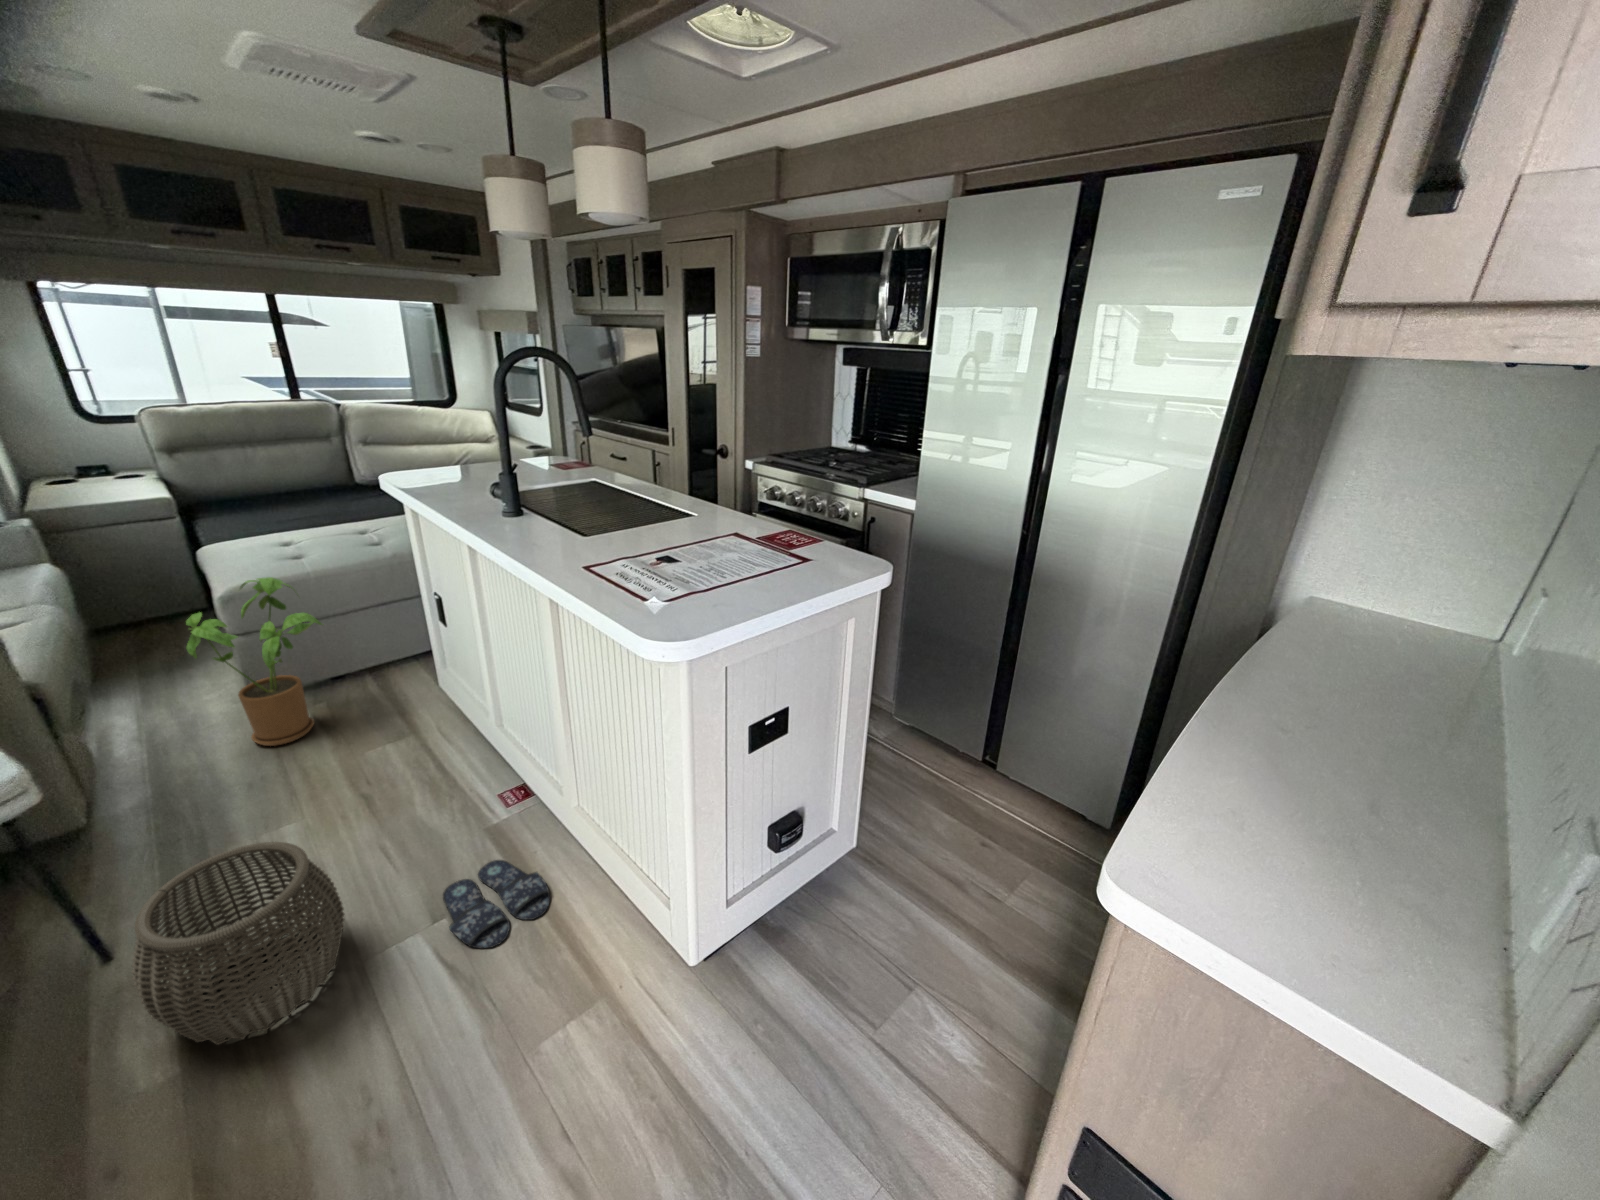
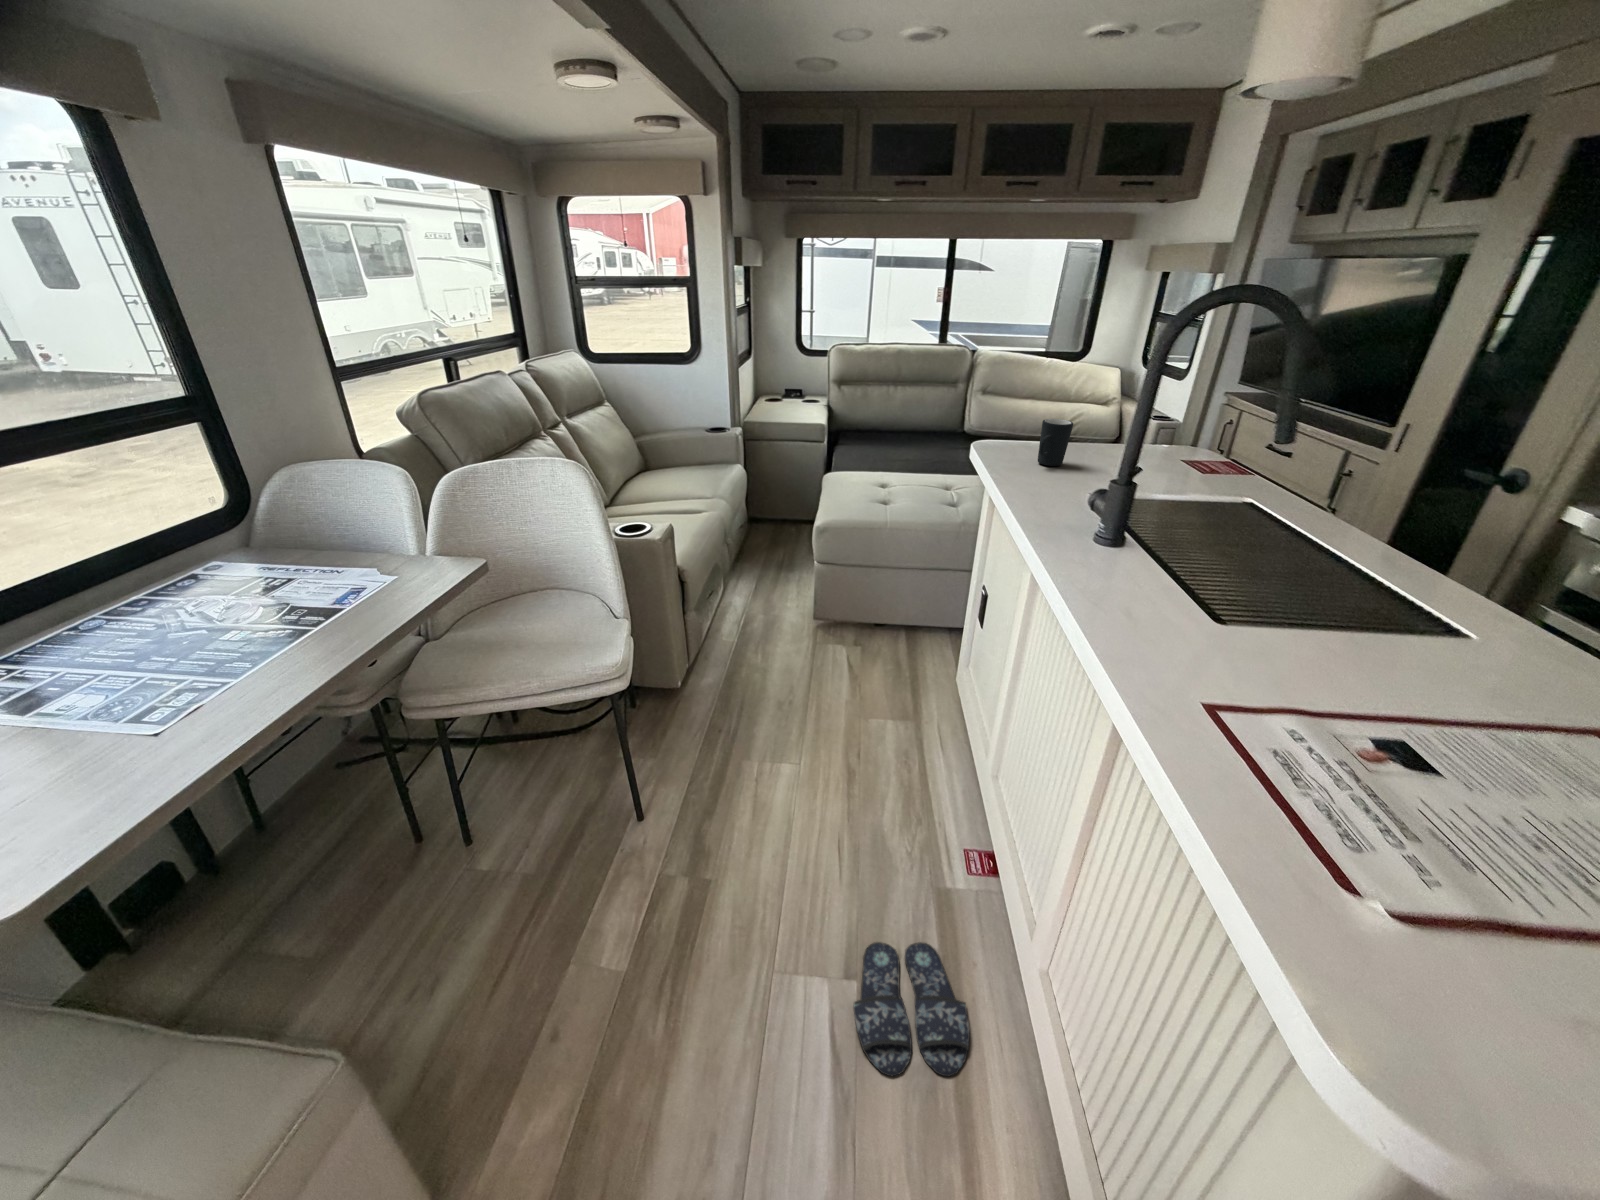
mug: none [434,446,463,482] -> present [1038,419,1073,466]
house plant: present [186,577,322,746] -> none [781,521,878,676]
woven basket: present [132,842,344,1044] -> none [624,799,780,989]

